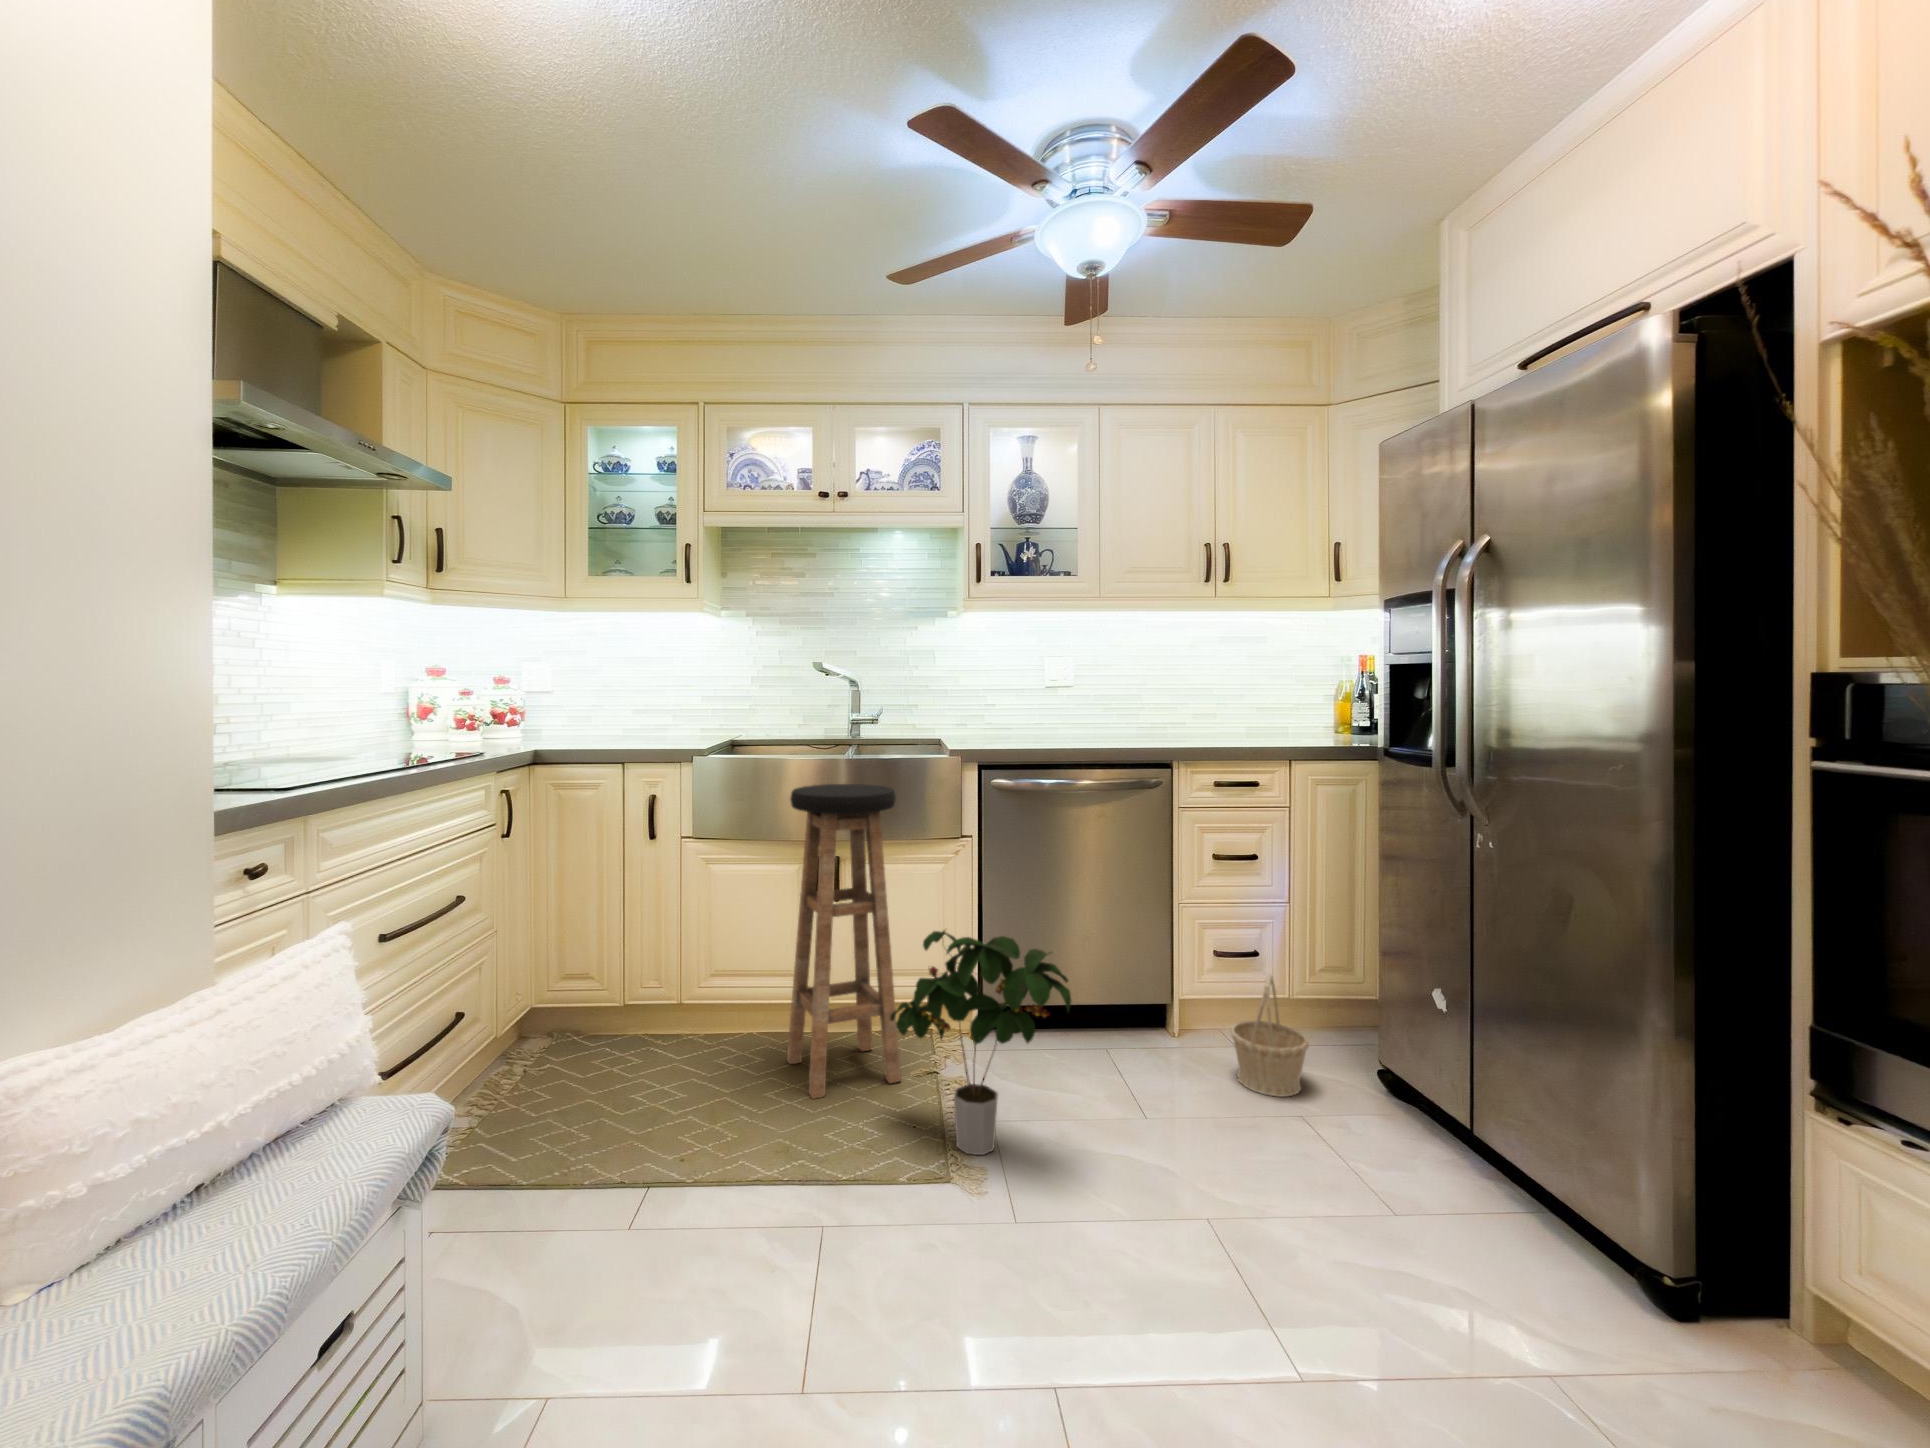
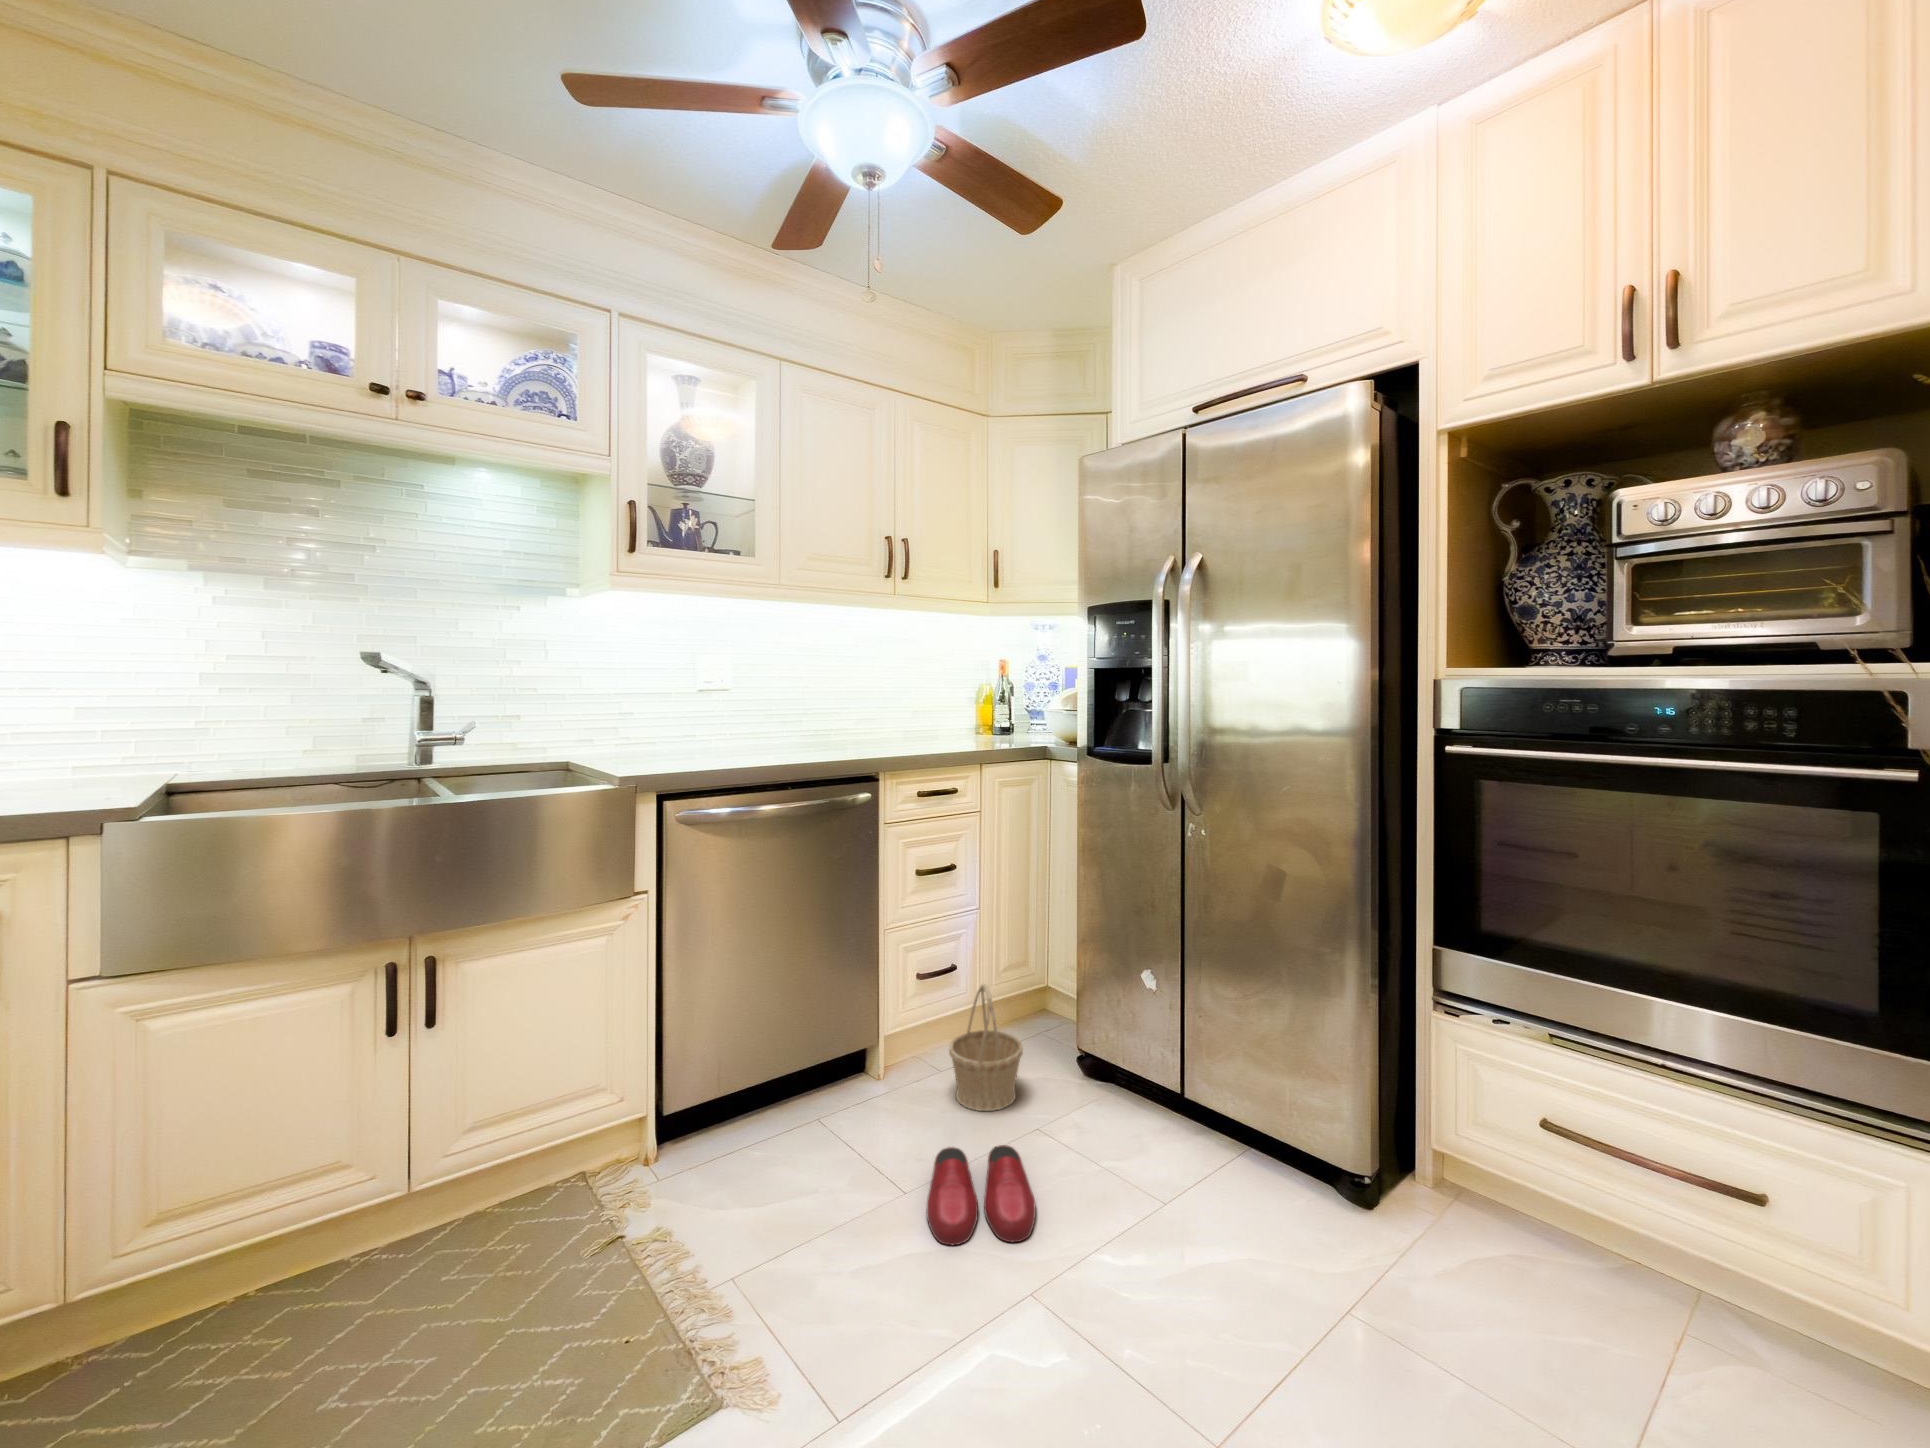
bar stool: present [787,784,901,1099] -> none [338,840,569,1380]
potted plant: present [890,930,1071,1155] -> none [578,1031,862,1356]
slippers: none [1152,1100,1261,1184] -> present [927,1145,1036,1245]

